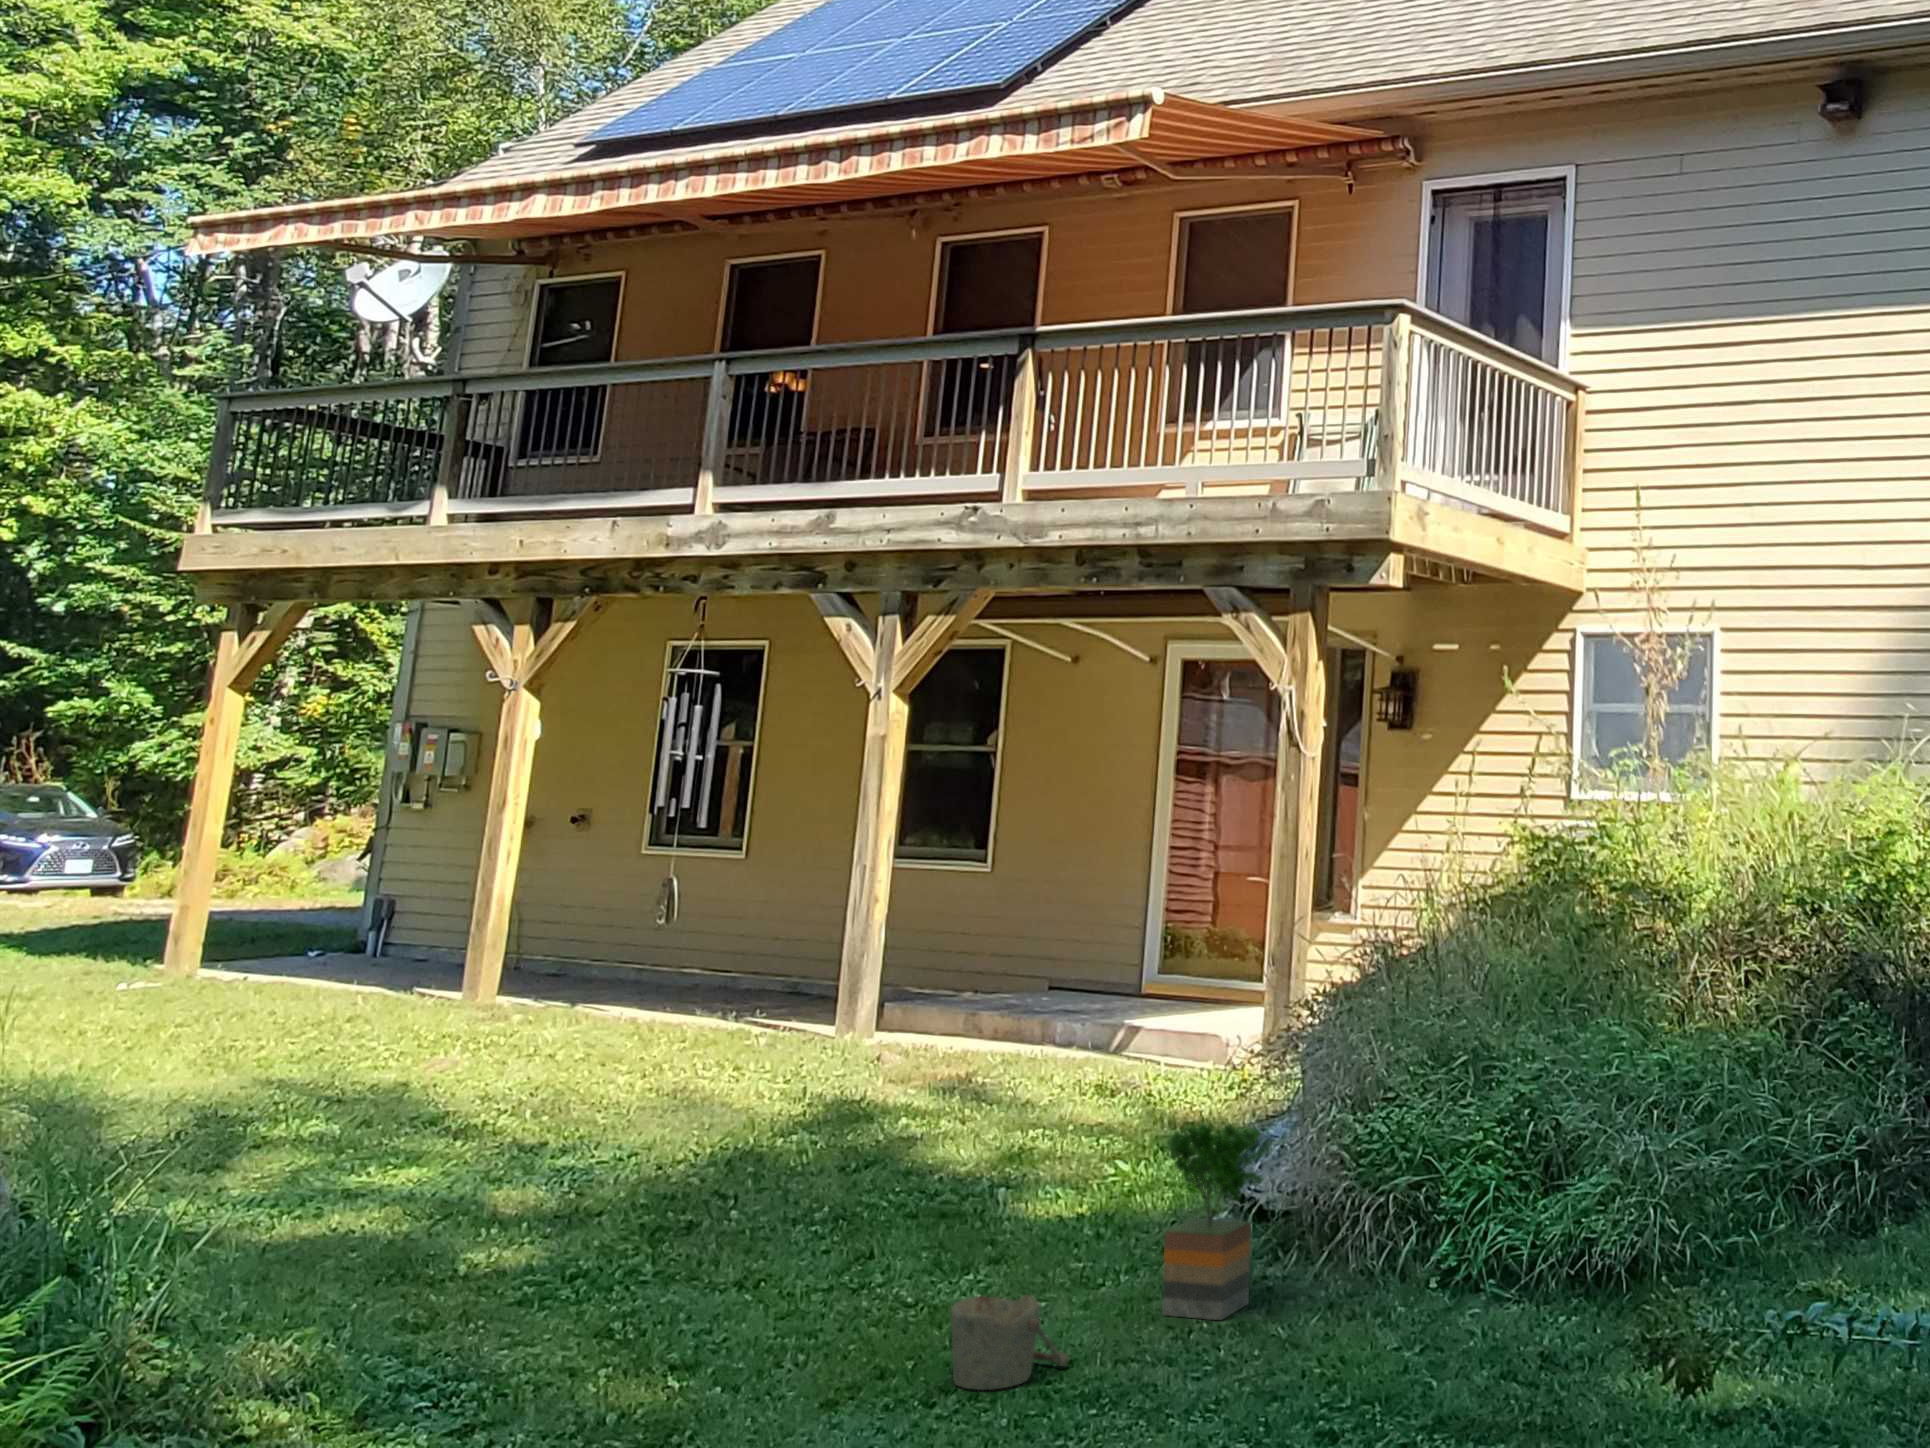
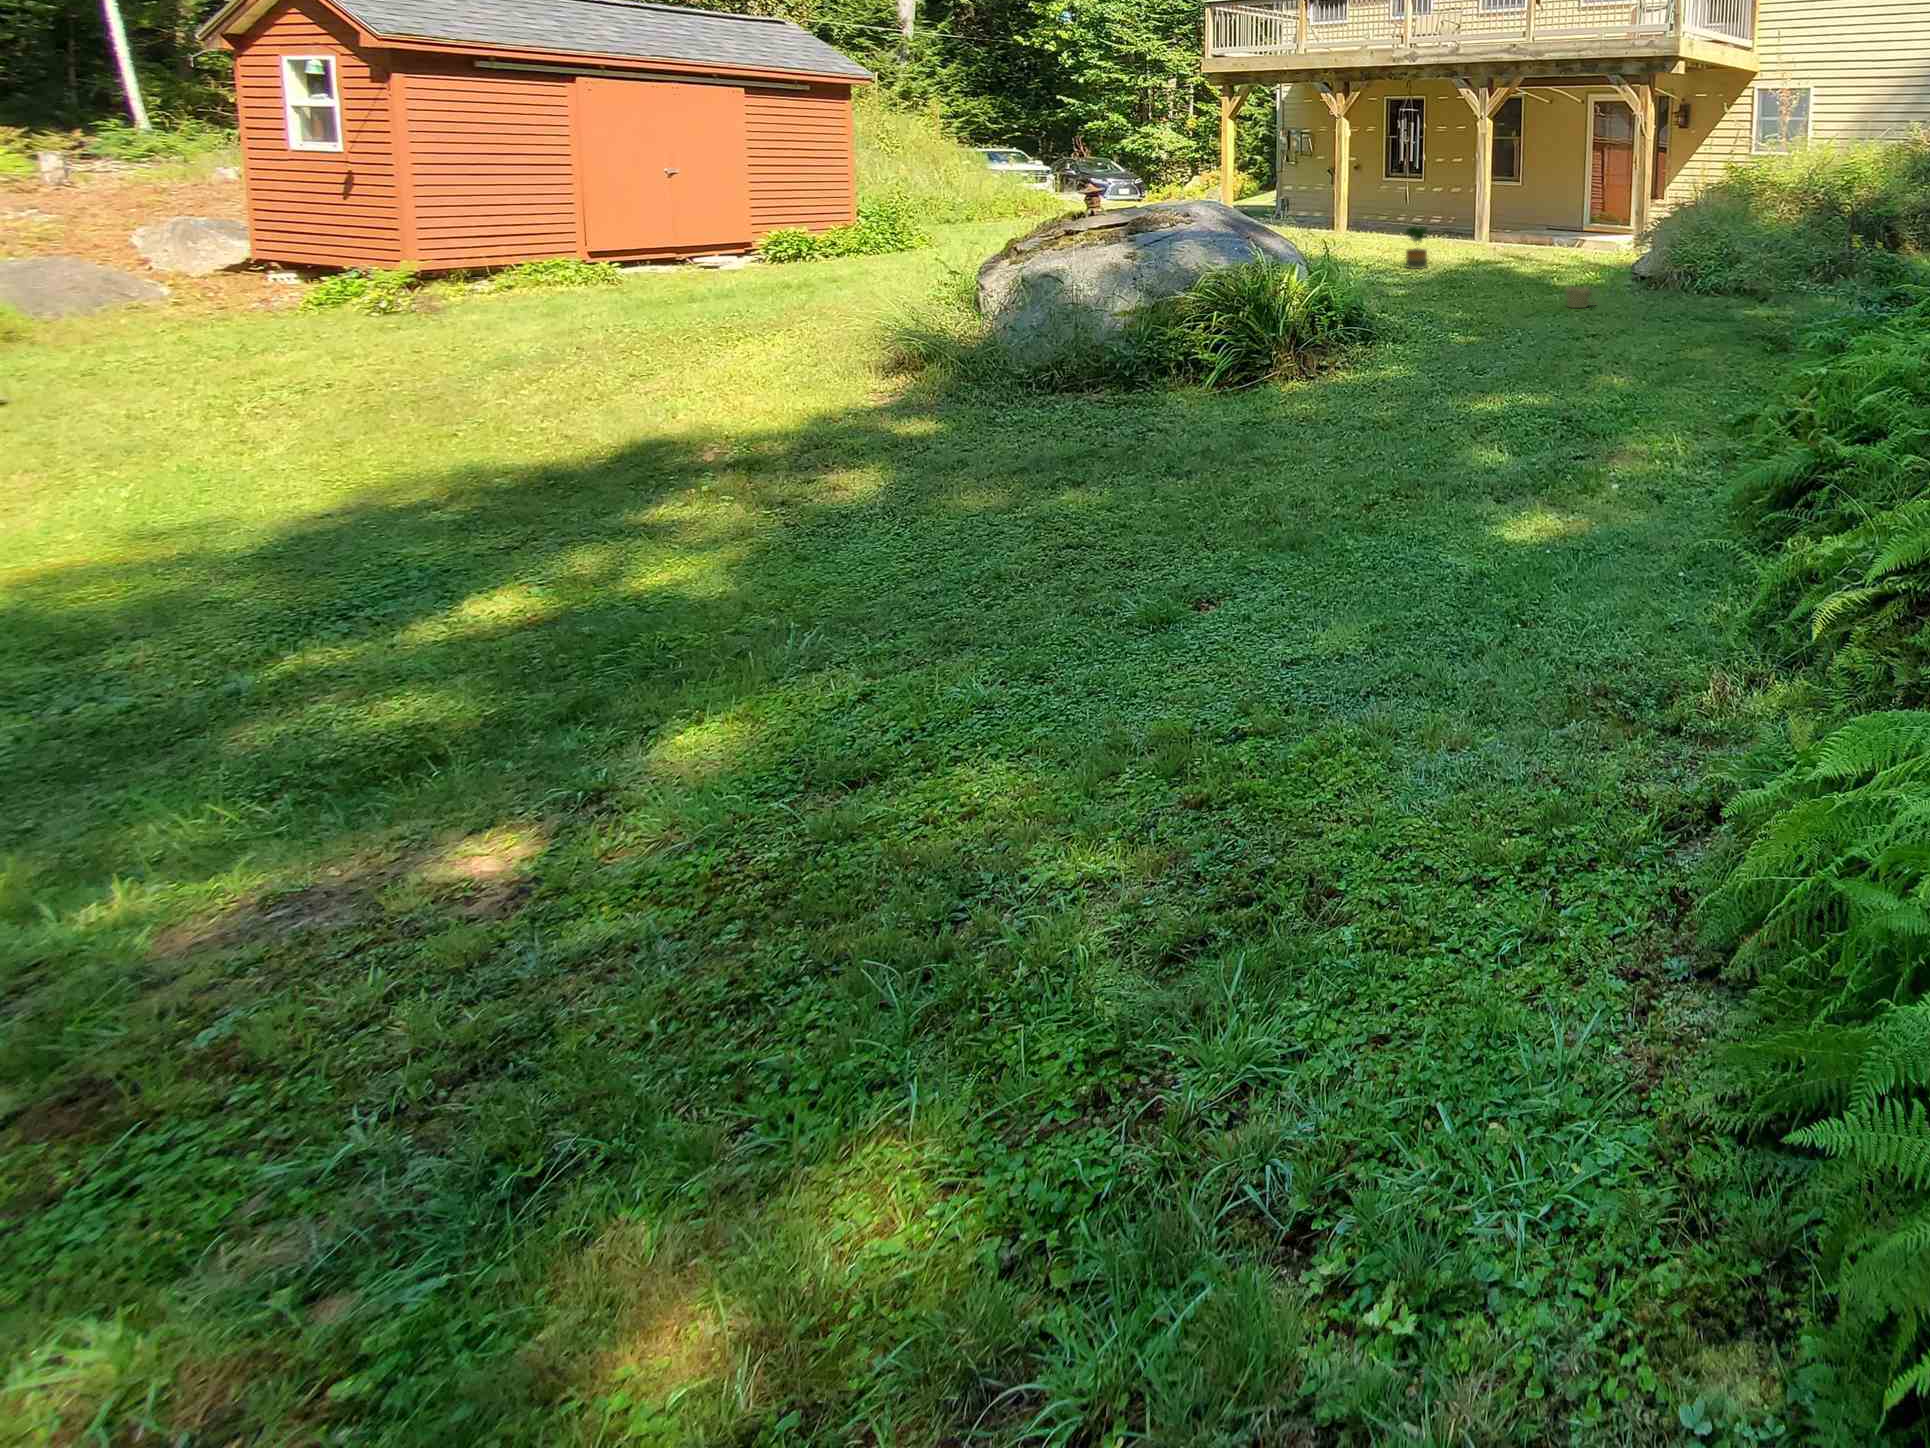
potted tree: present [1162,1121,1273,1320] -> present [1406,227,1431,269]

